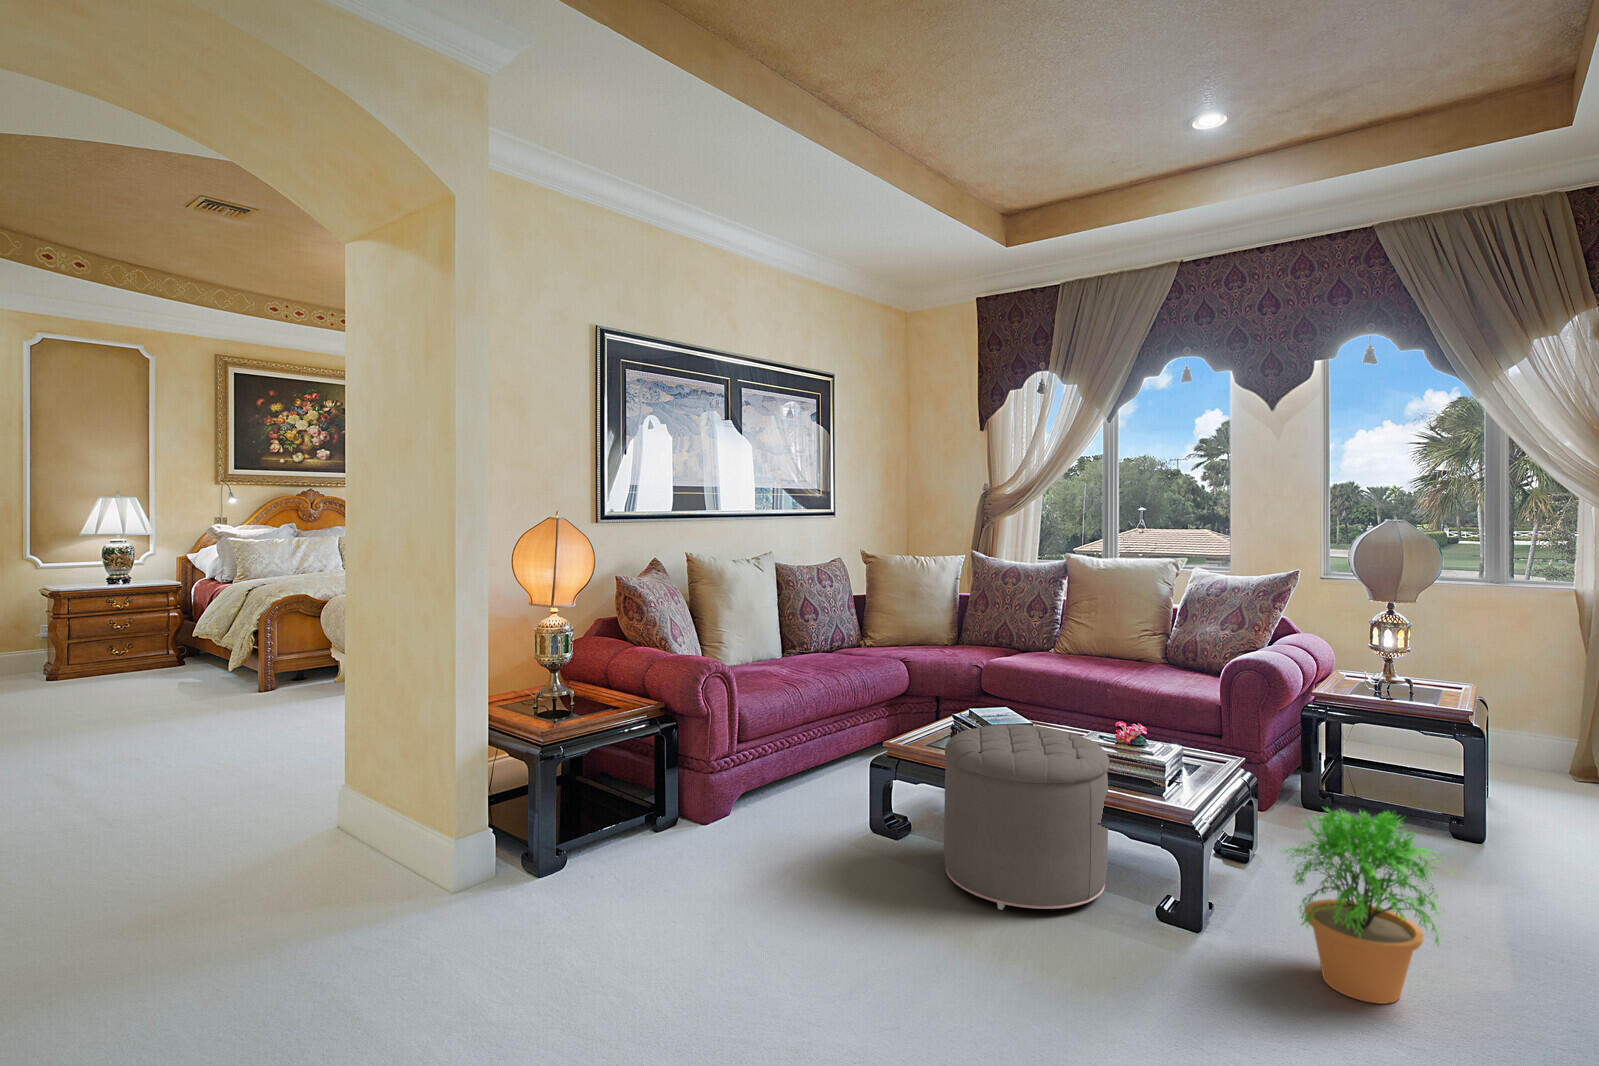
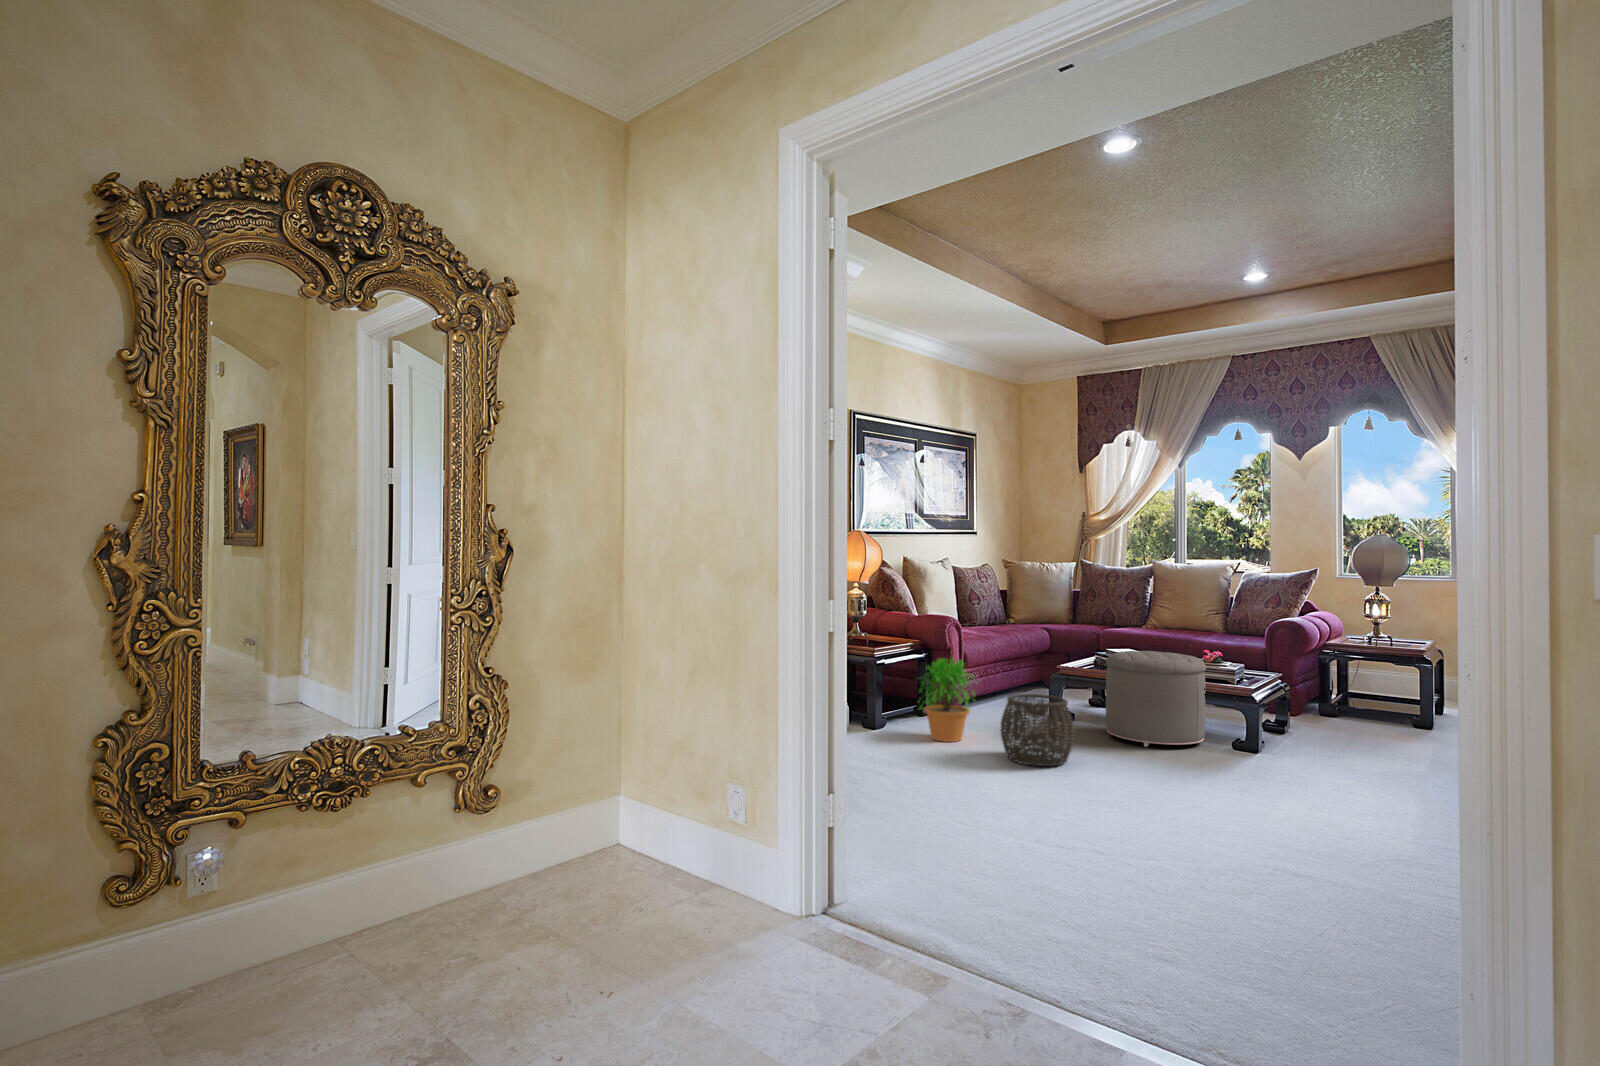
potted plant: present [1284,809,1444,1004] -> present [918,658,977,742]
woven basket: none [714,830,850,992] -> present [1000,694,1074,766]

